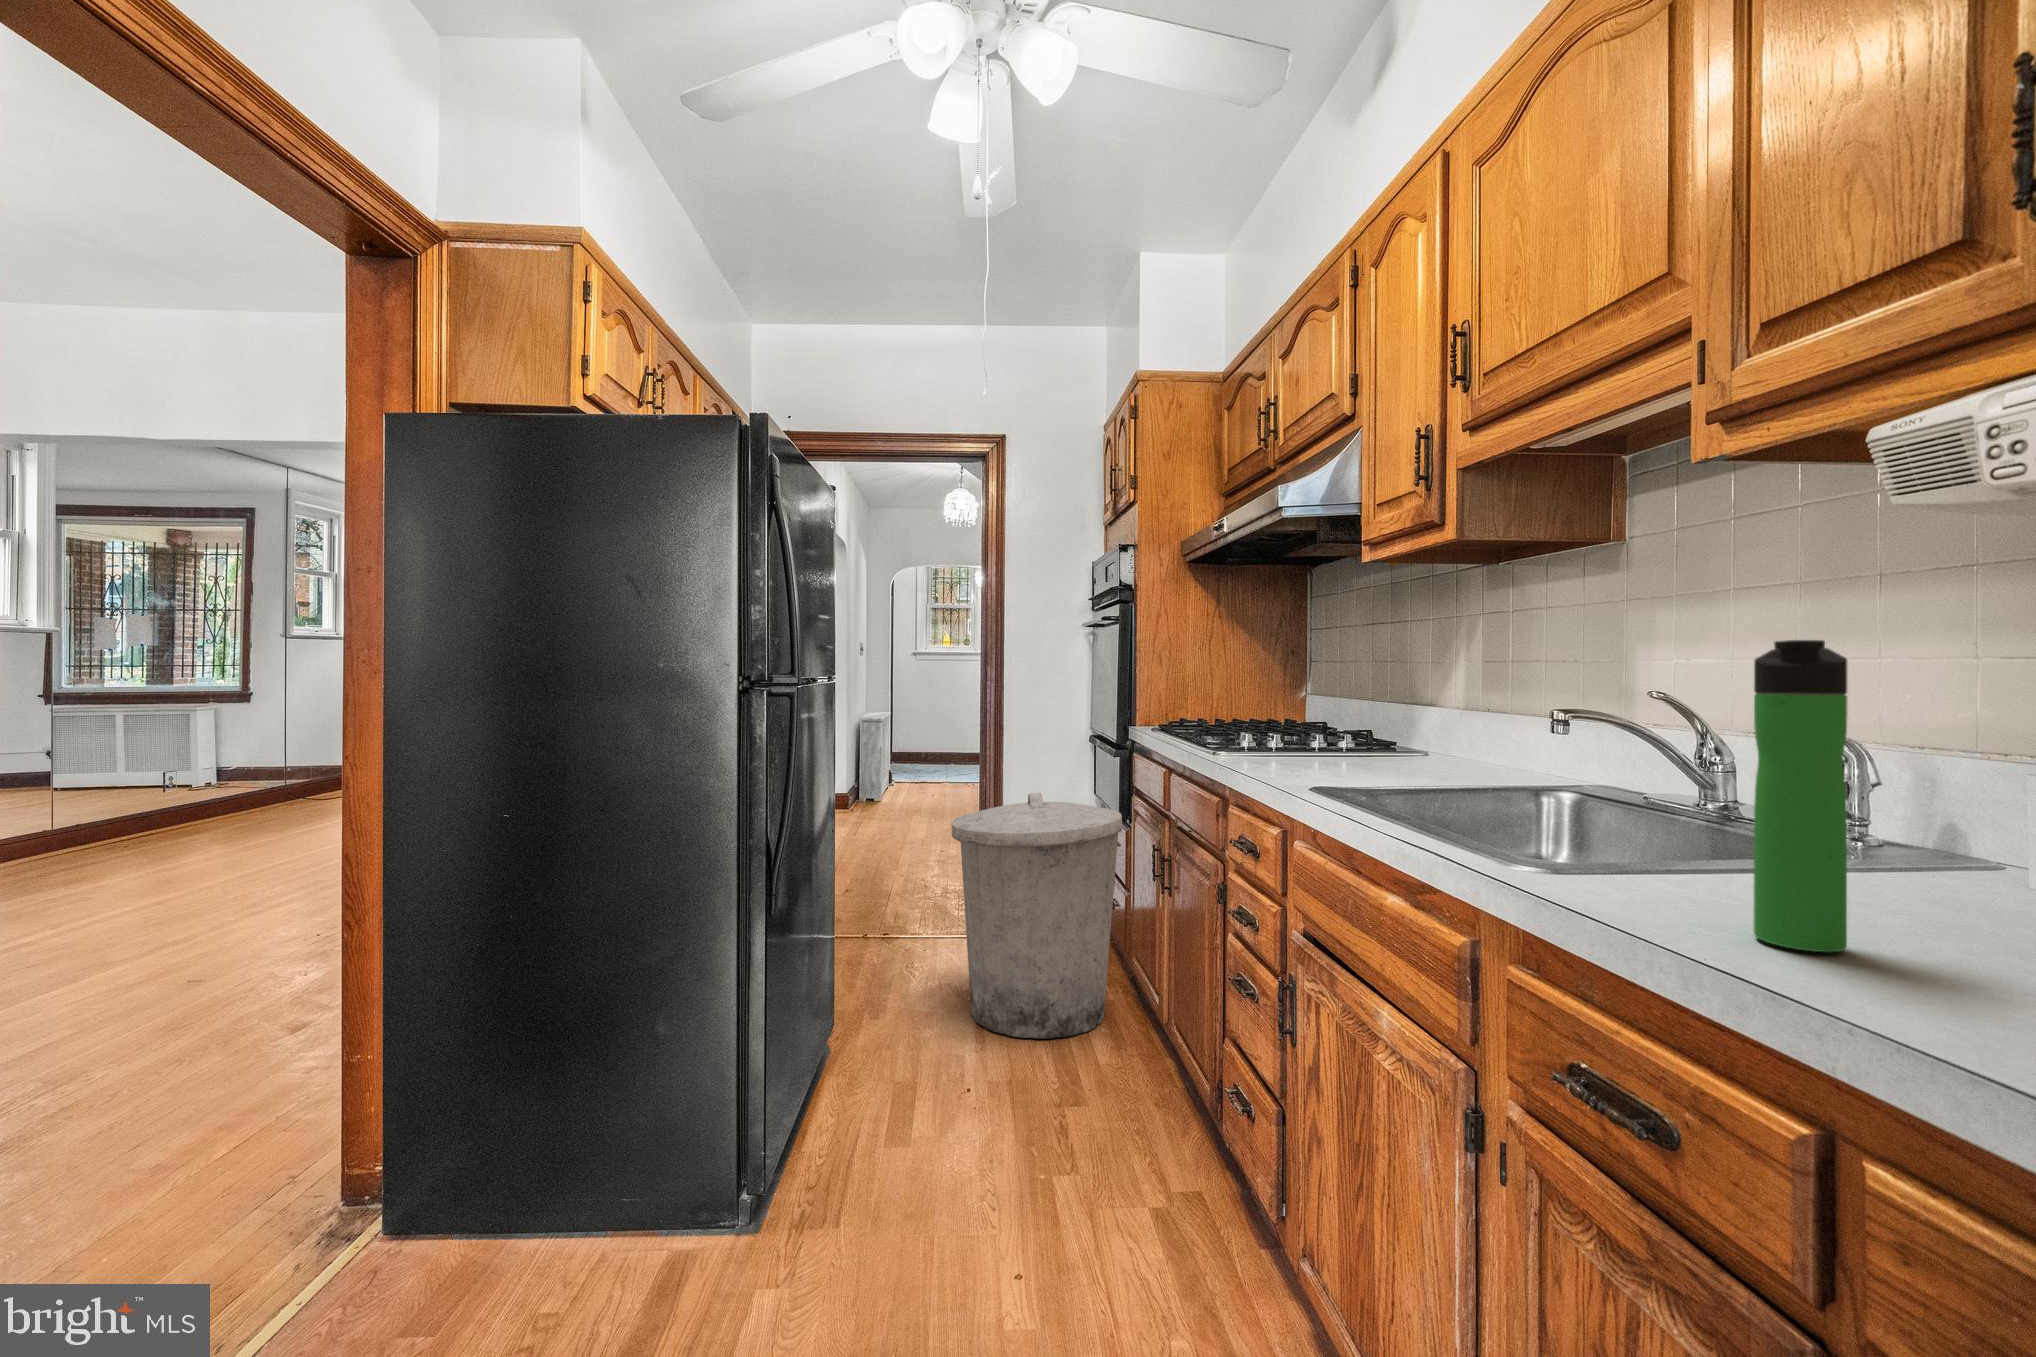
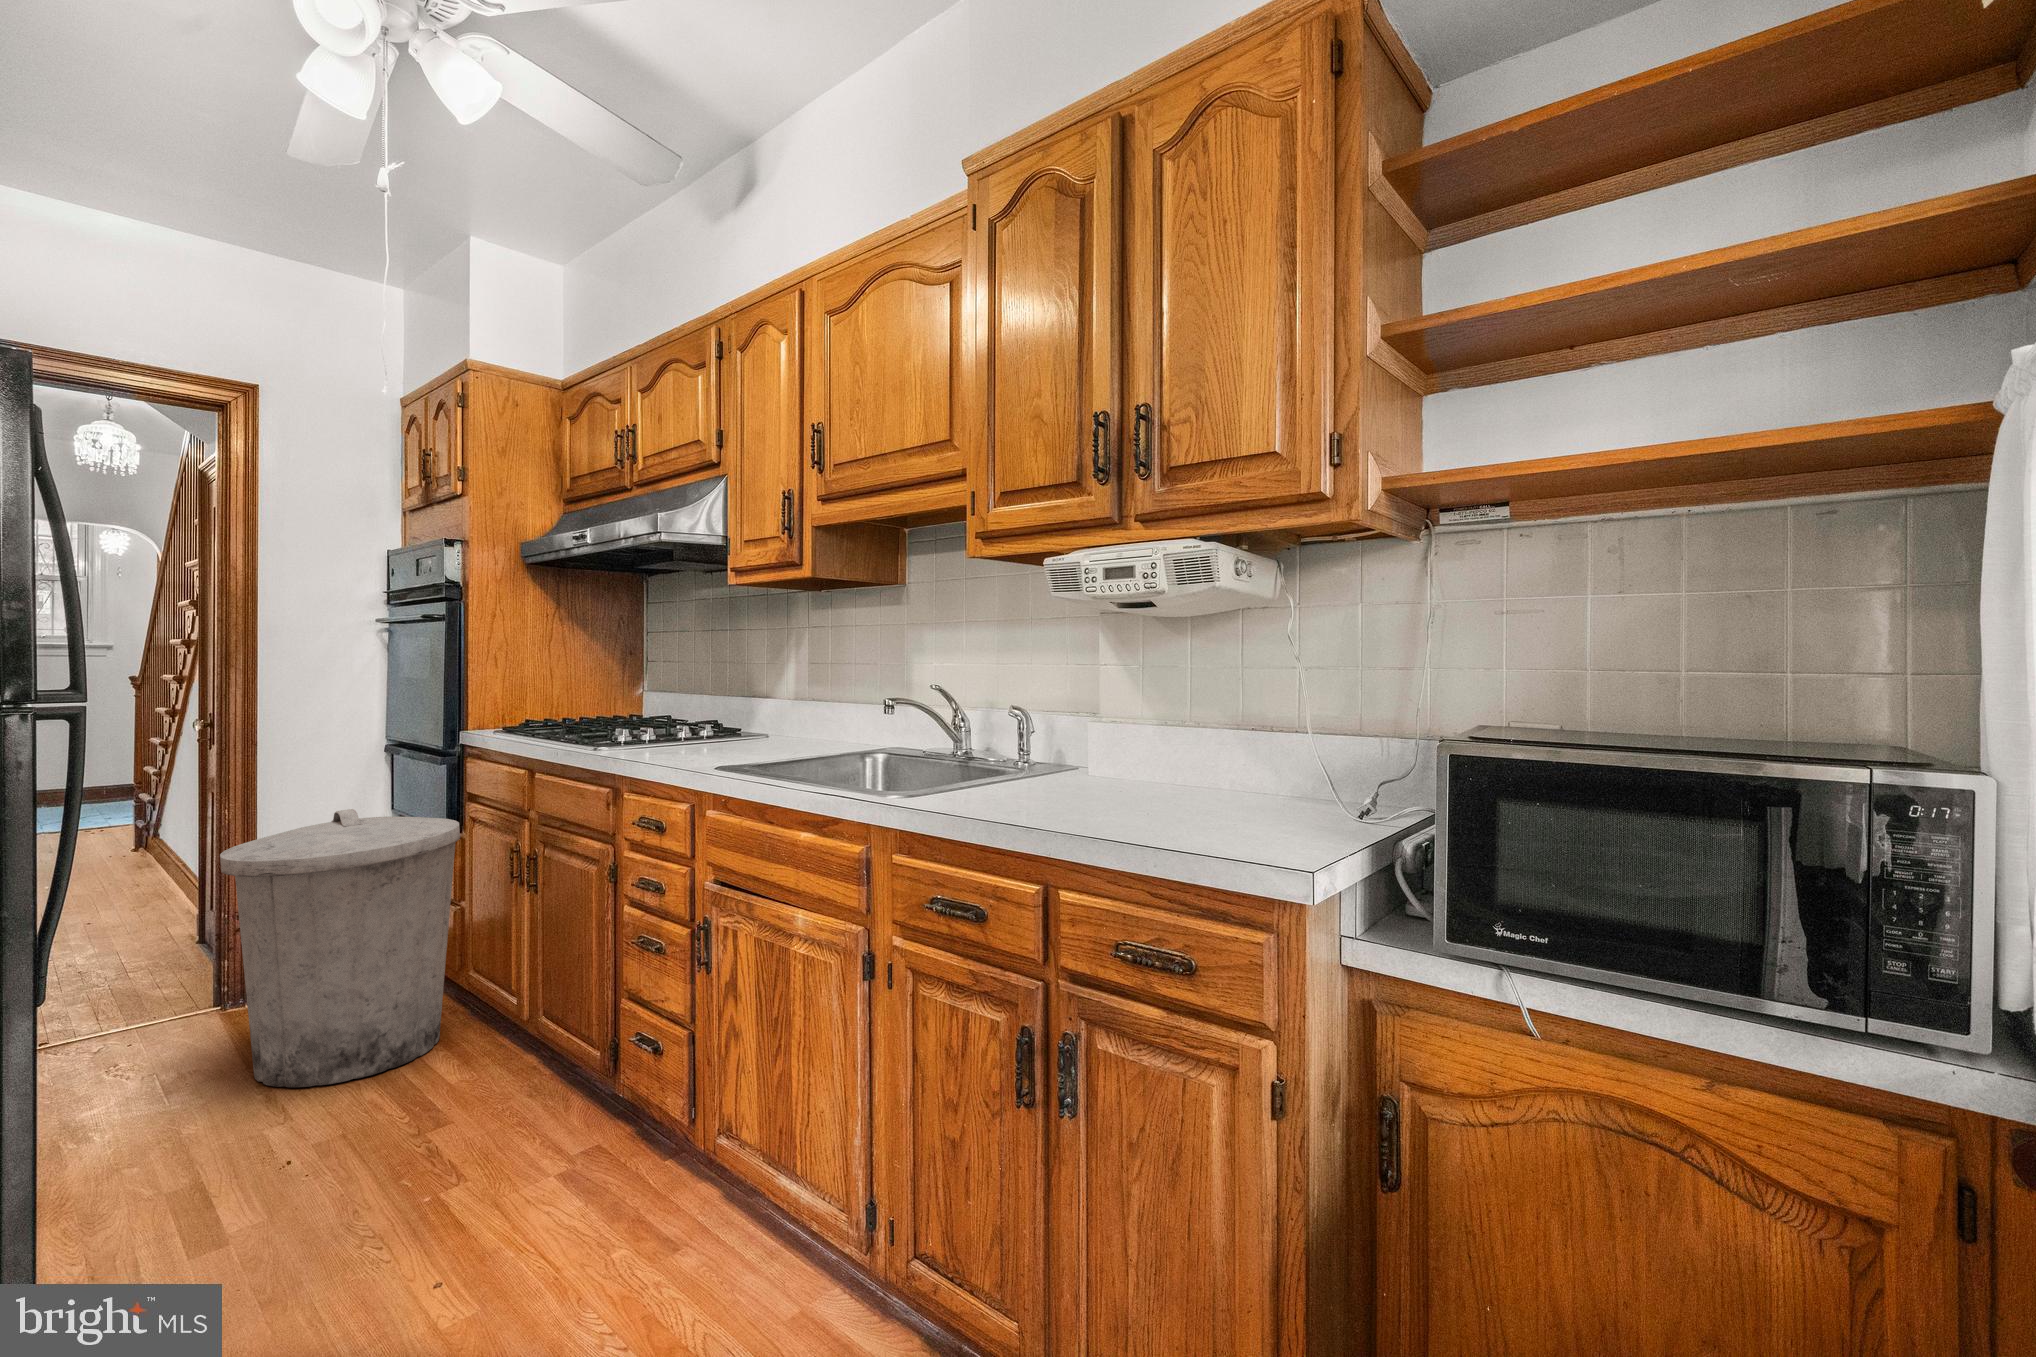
bottle: present [1753,640,1847,952] -> none [1012,665,1046,813]

